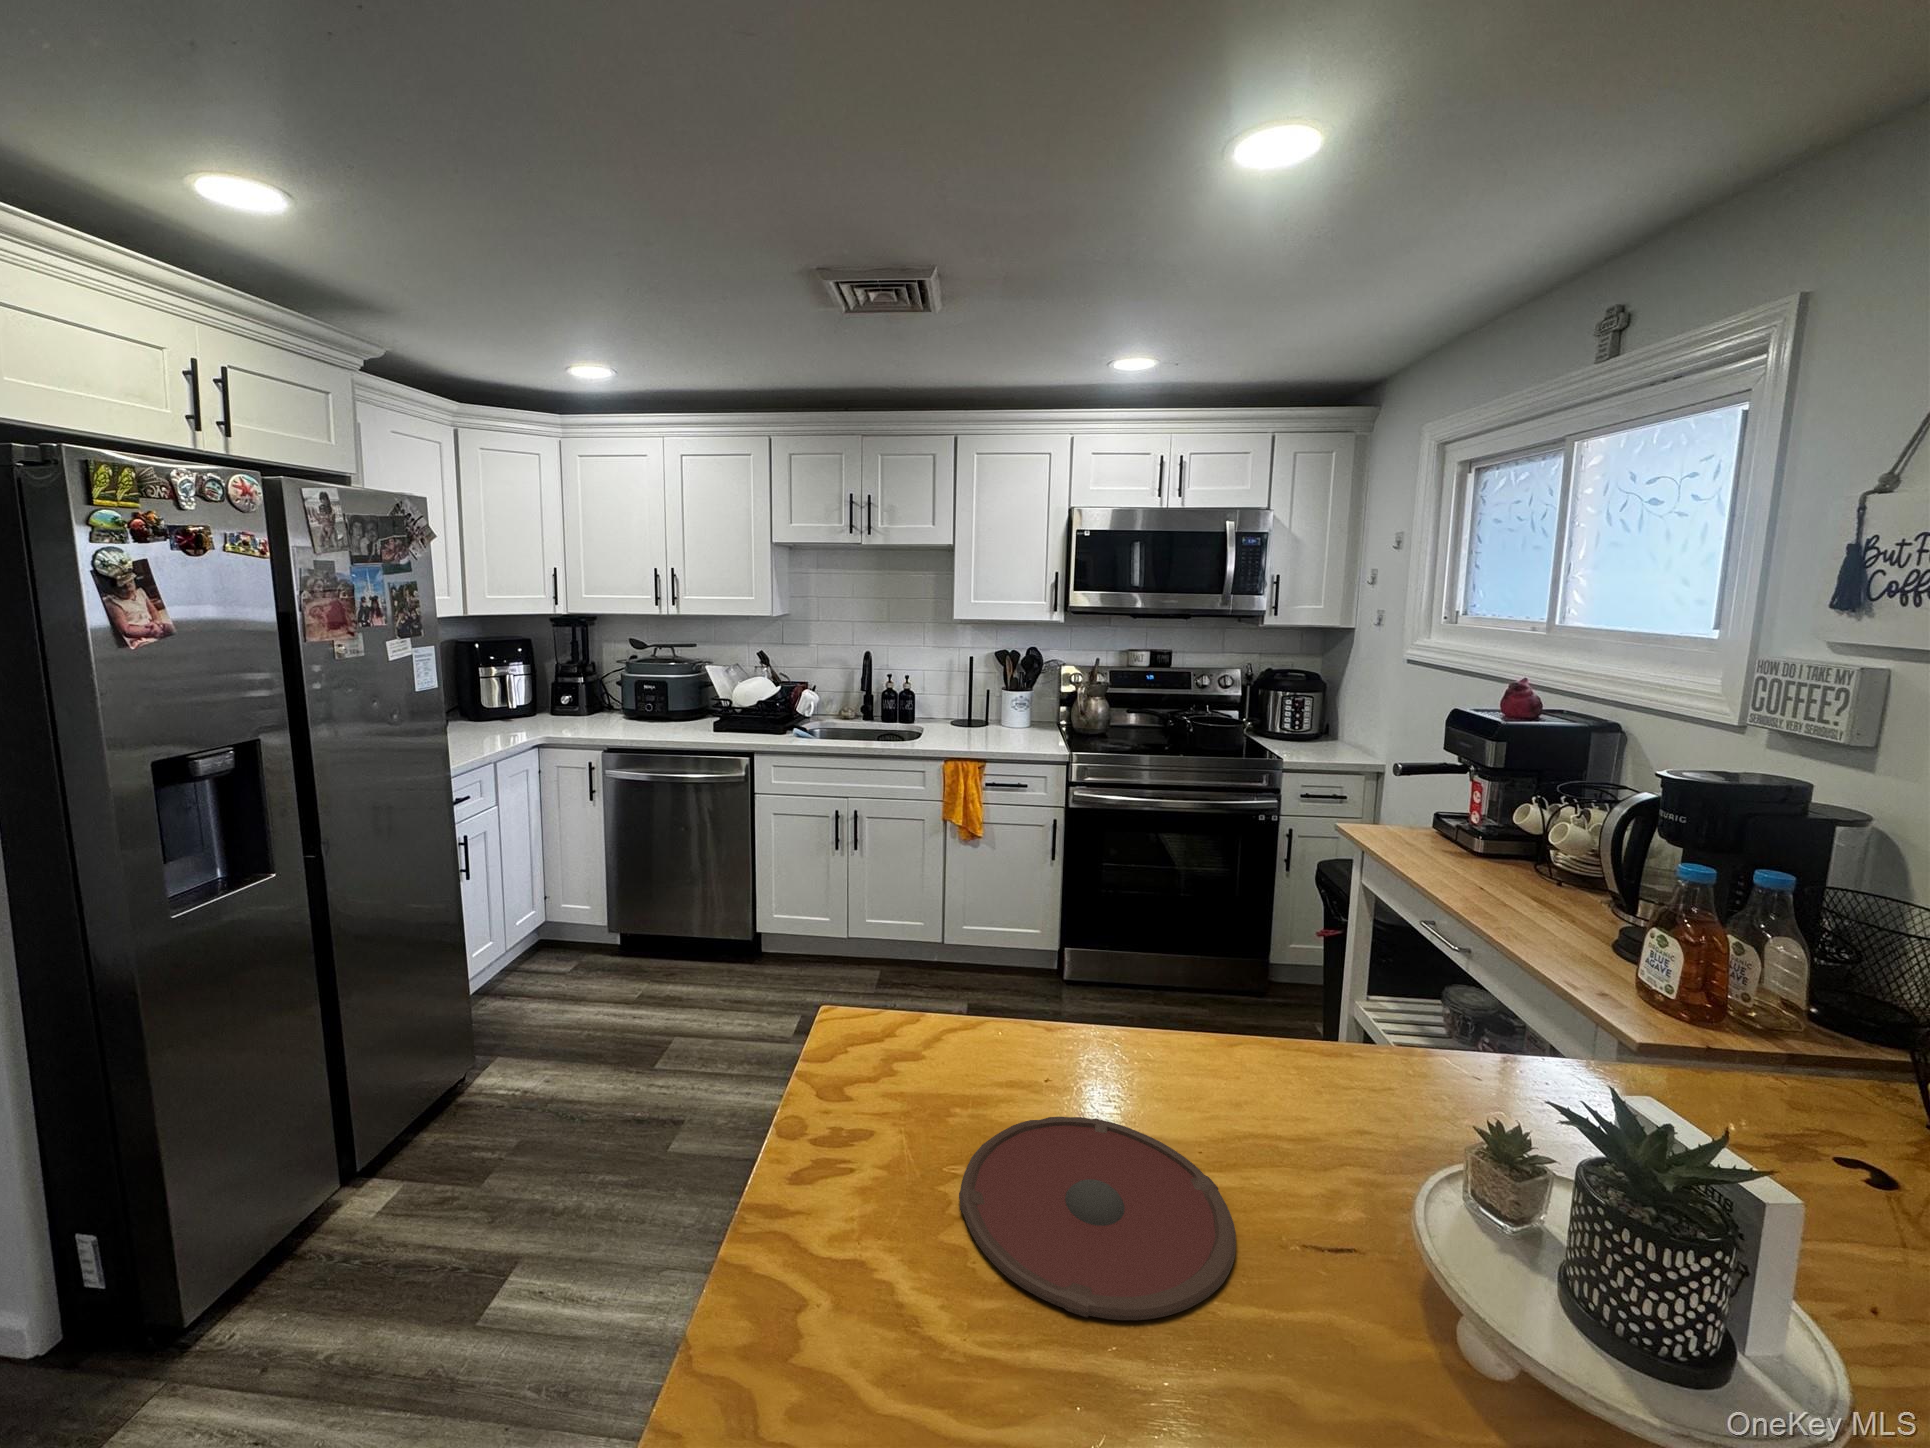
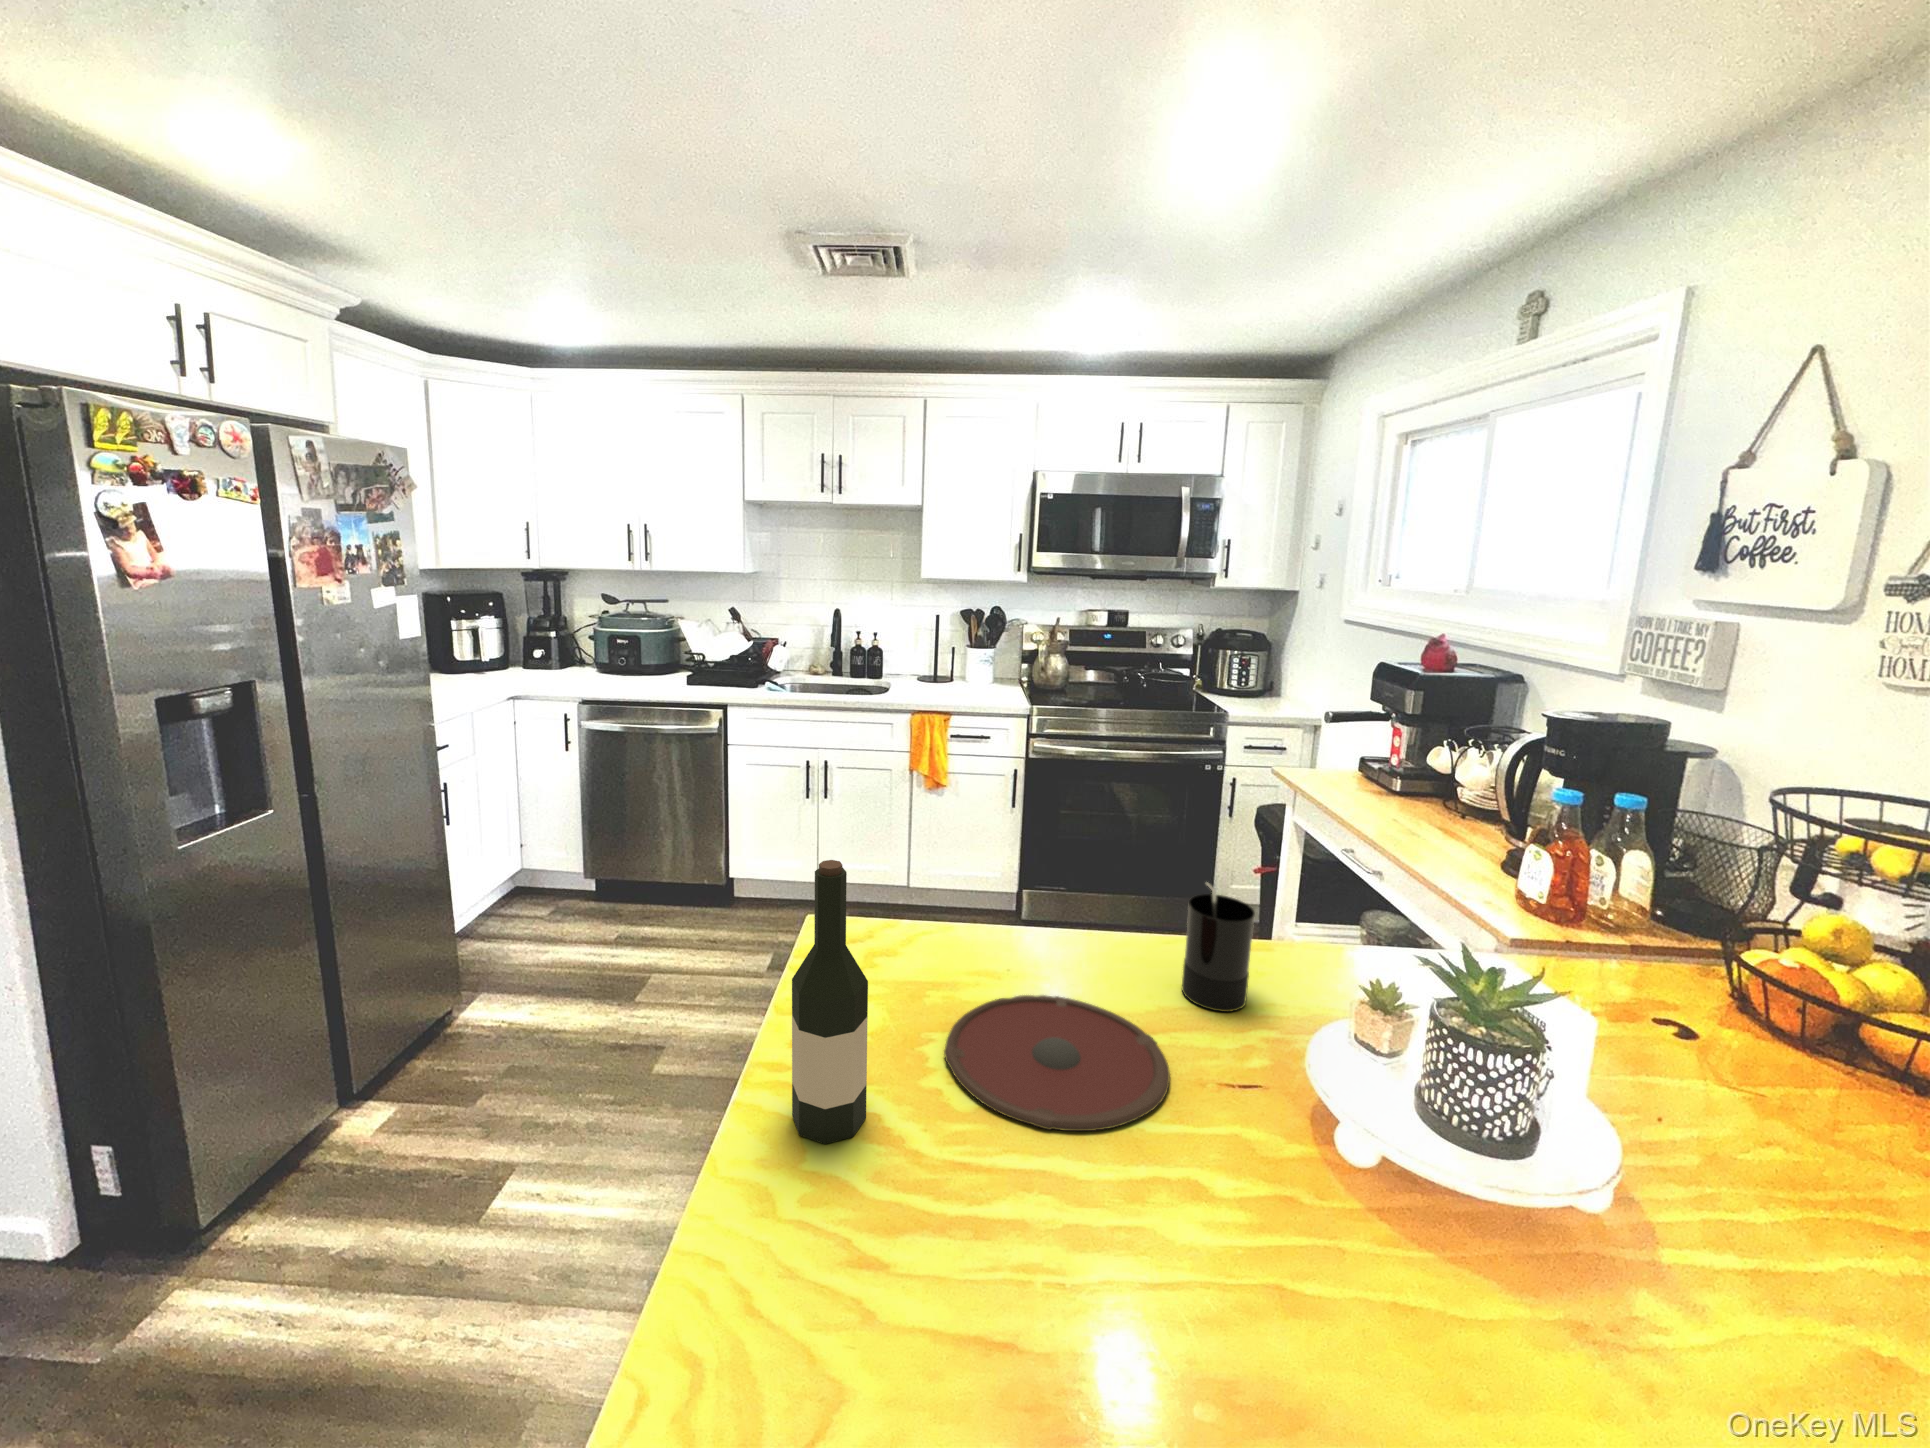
wine bottle: none [768,975,860,1331] -> present [792,860,868,1144]
candle: none [1245,980,1332,1143] -> present [1182,883,1255,1012]

